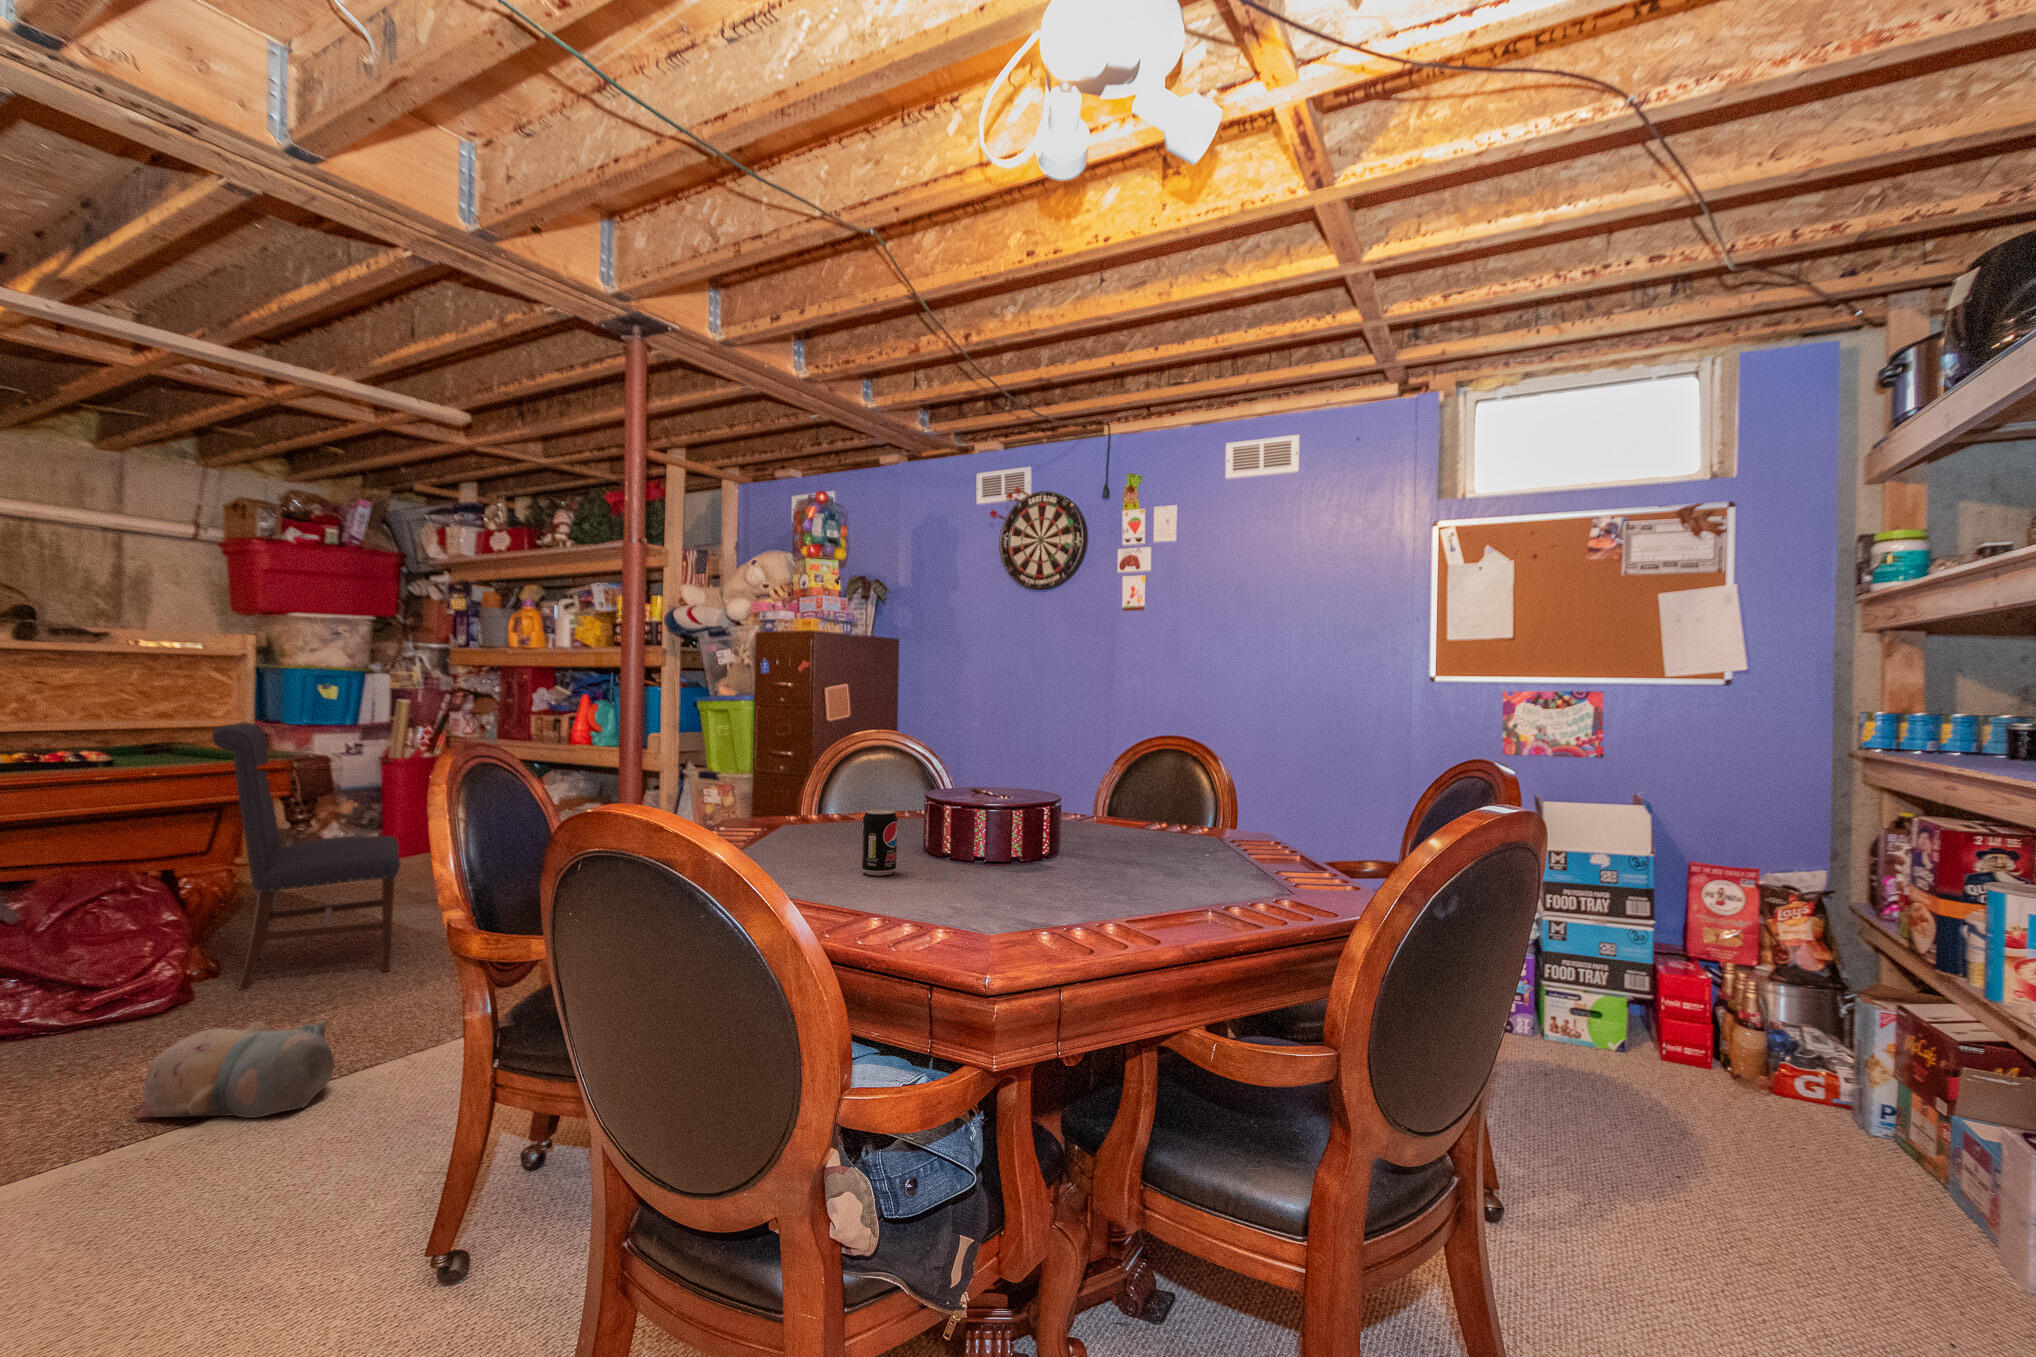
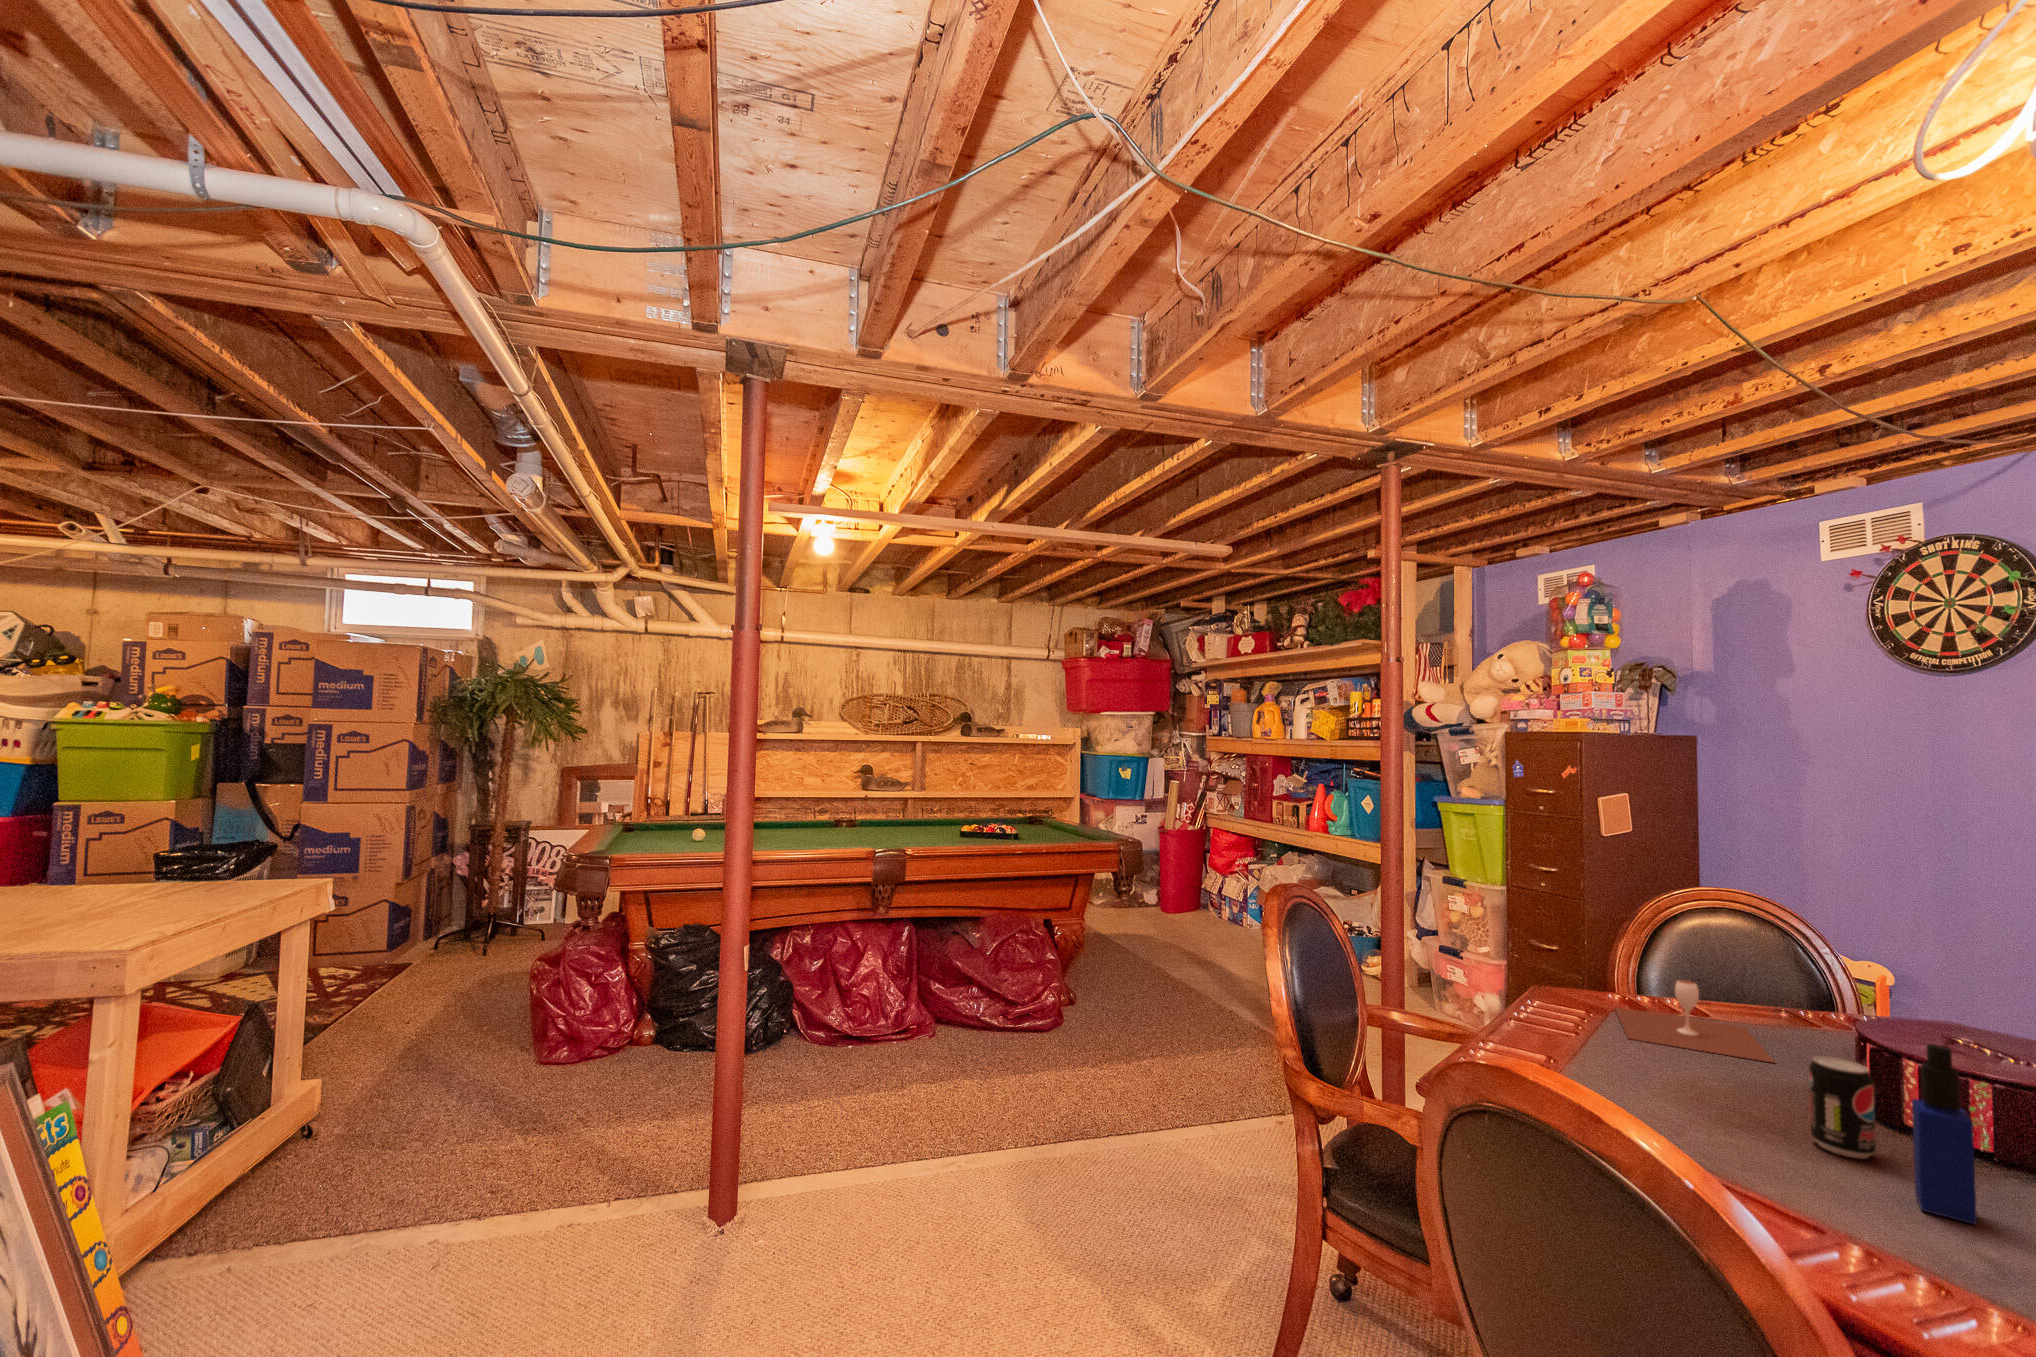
chair: present [212,722,400,990] -> none [1073,807,1192,1025]
bottle: none [903,777,932,891] -> present [1912,1044,1977,1224]
wine glass: none [774,792,870,842] -> present [1615,980,1774,1063]
plush toy: present [137,1020,335,1118] -> none [1046,1061,1166,1151]

